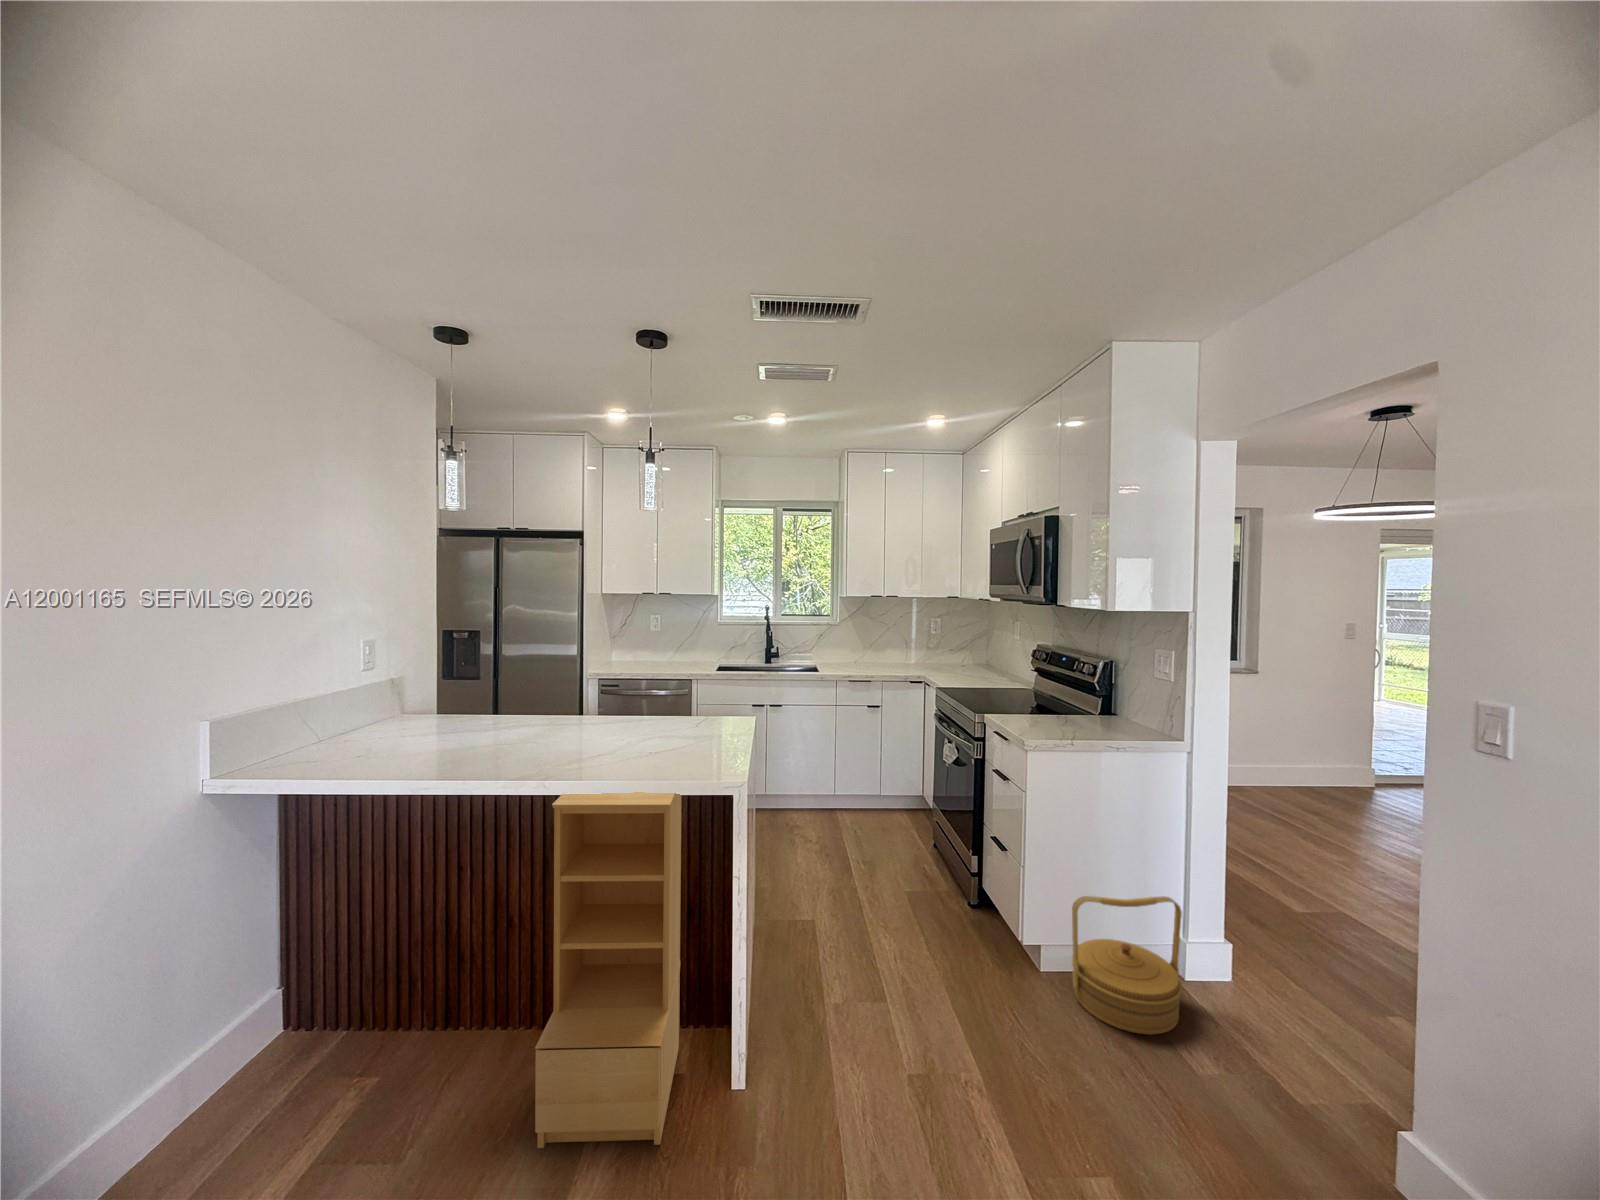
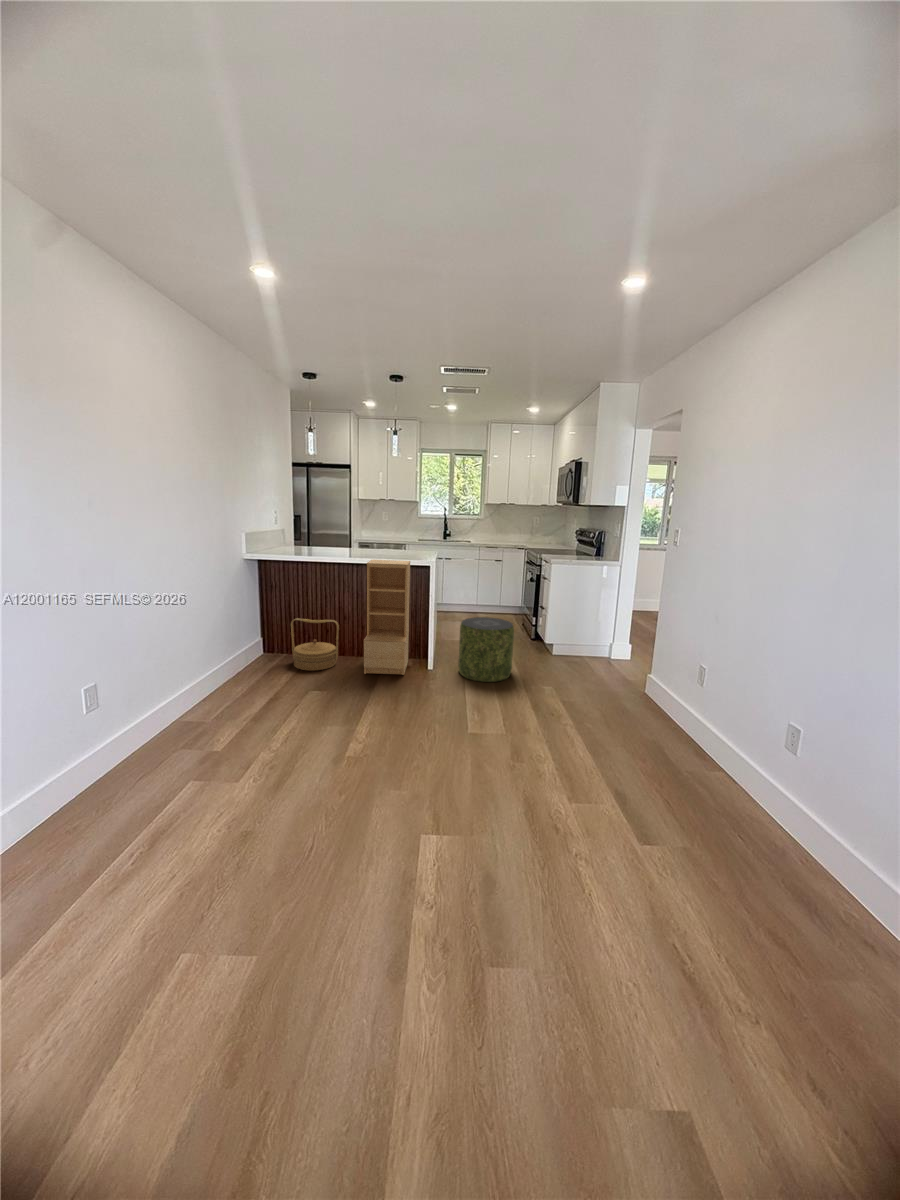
woven basket: present [1072,896,1182,1035] -> present [291,618,339,671]
pouf: none [820,919,974,1165] -> present [458,617,514,682]

